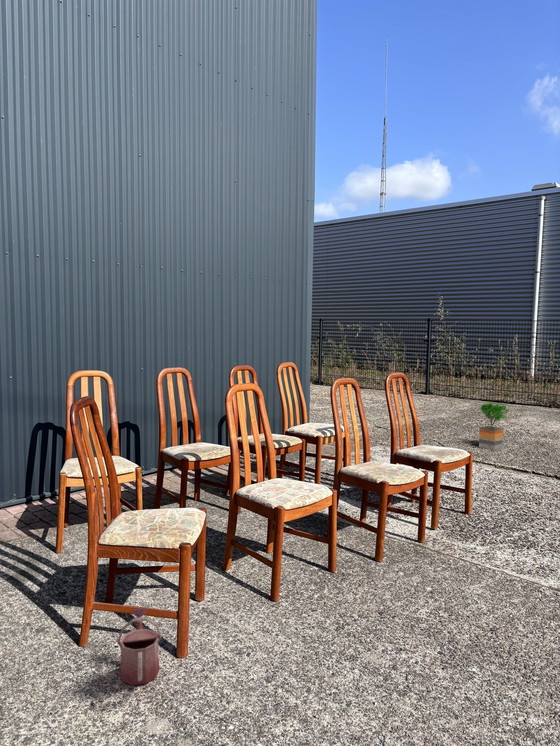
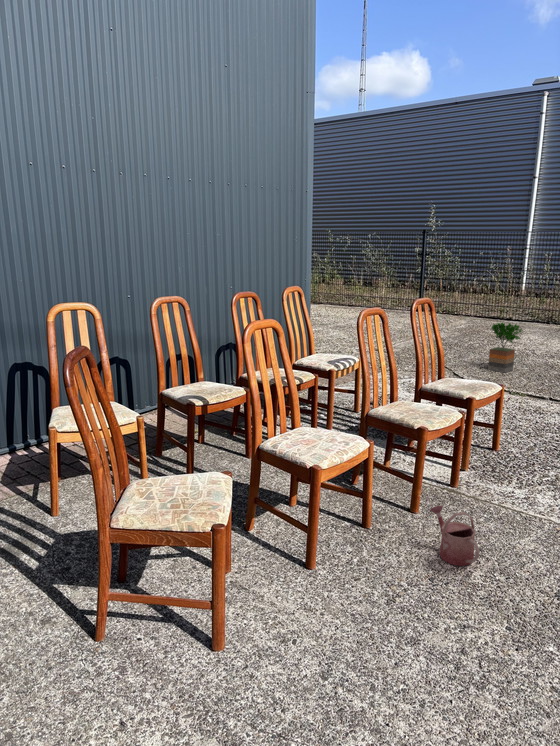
watering can: present [117,608,161,685] -> present [430,506,480,566]

